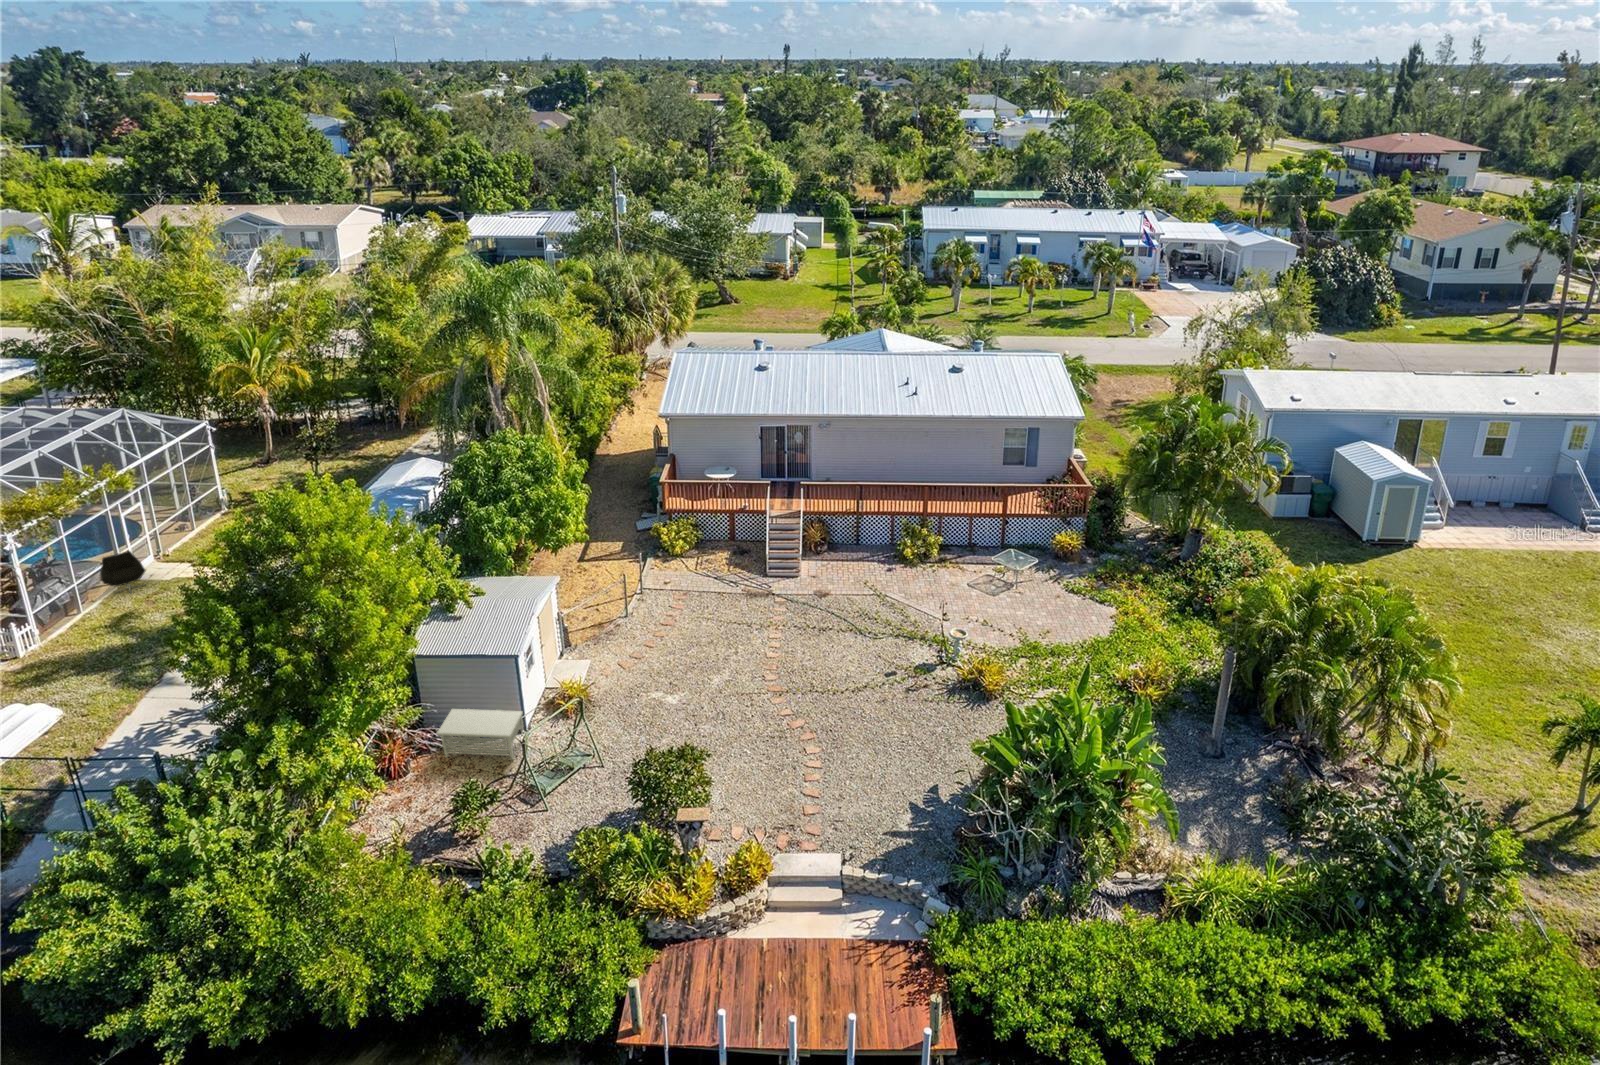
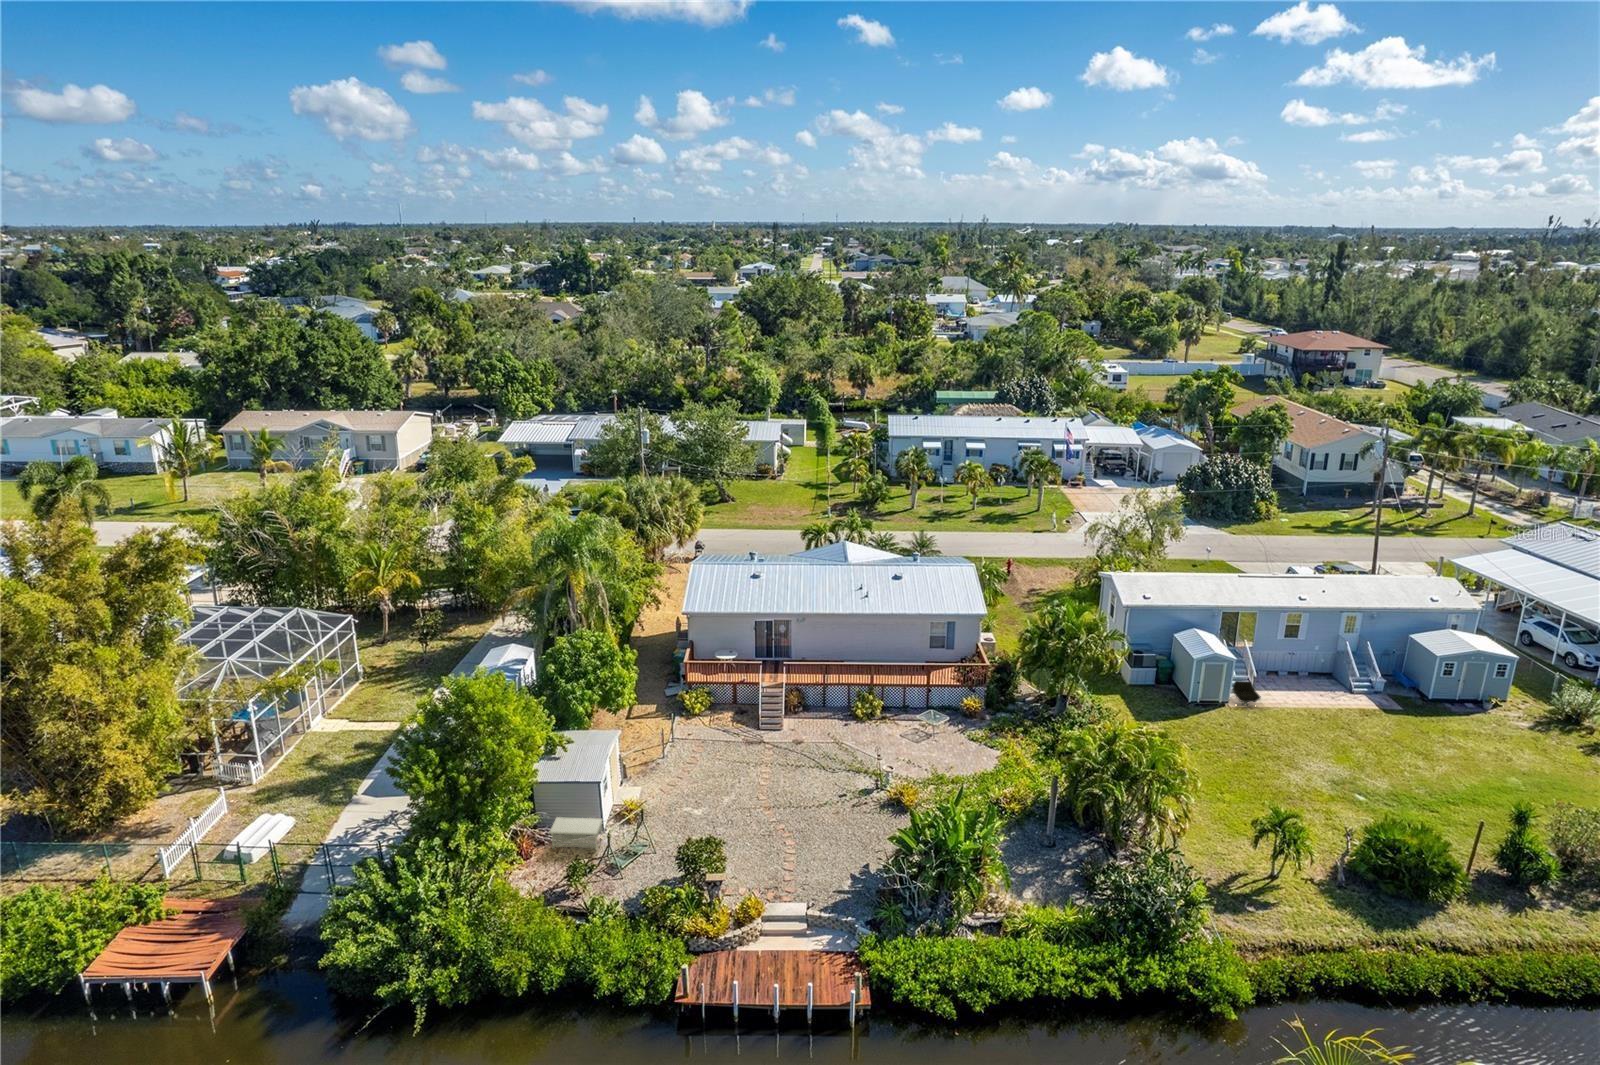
lounge chair: present [101,551,145,593] -> present [1232,680,1261,706]

